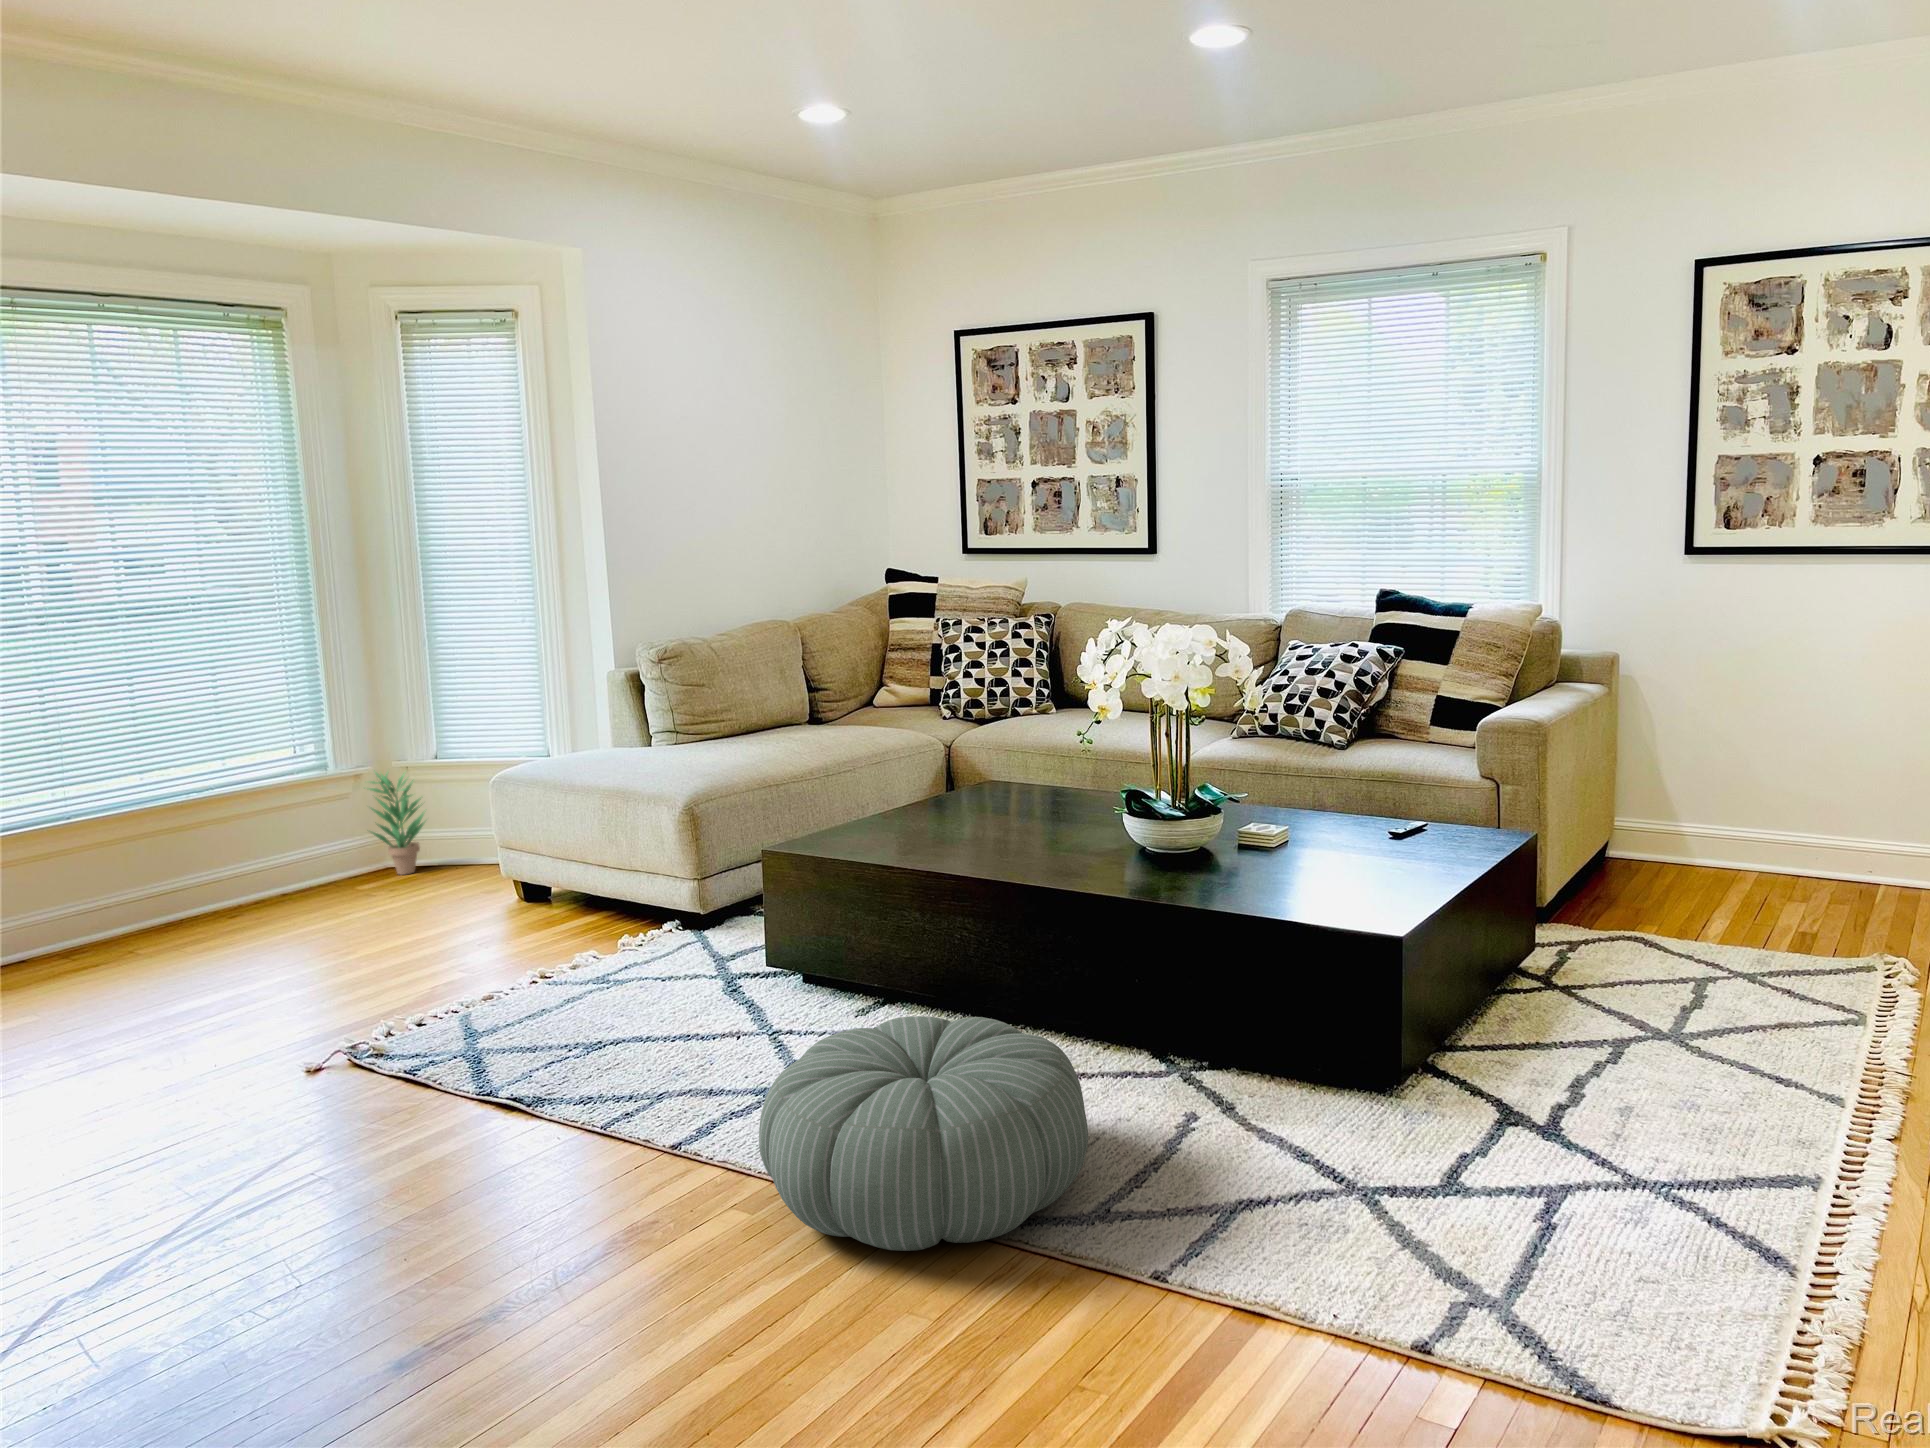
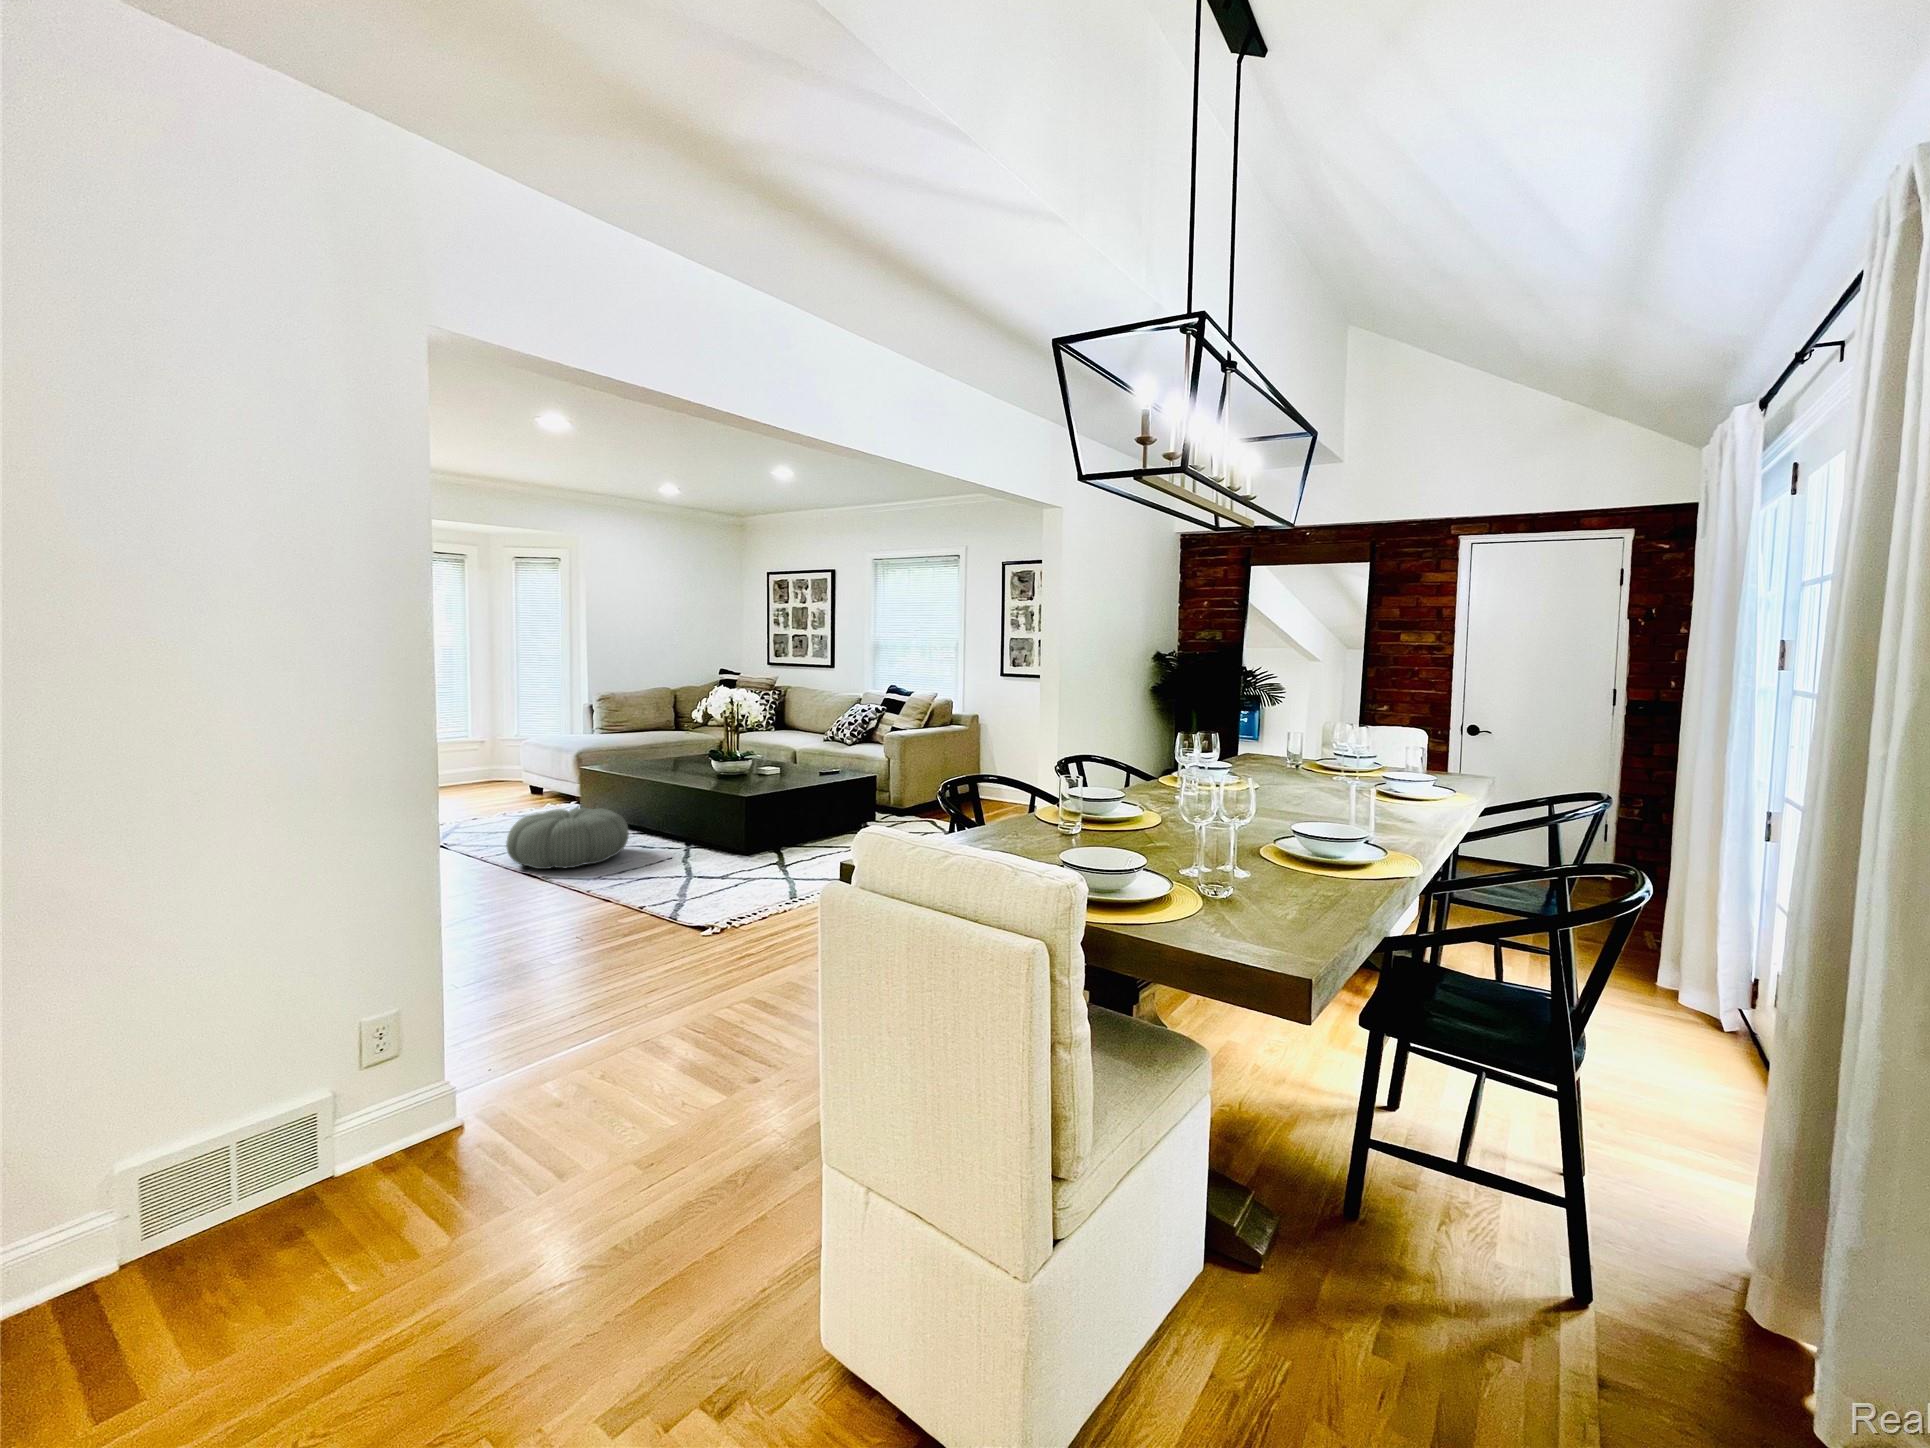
potted plant: present [369,770,425,875] -> none [478,739,508,784]

